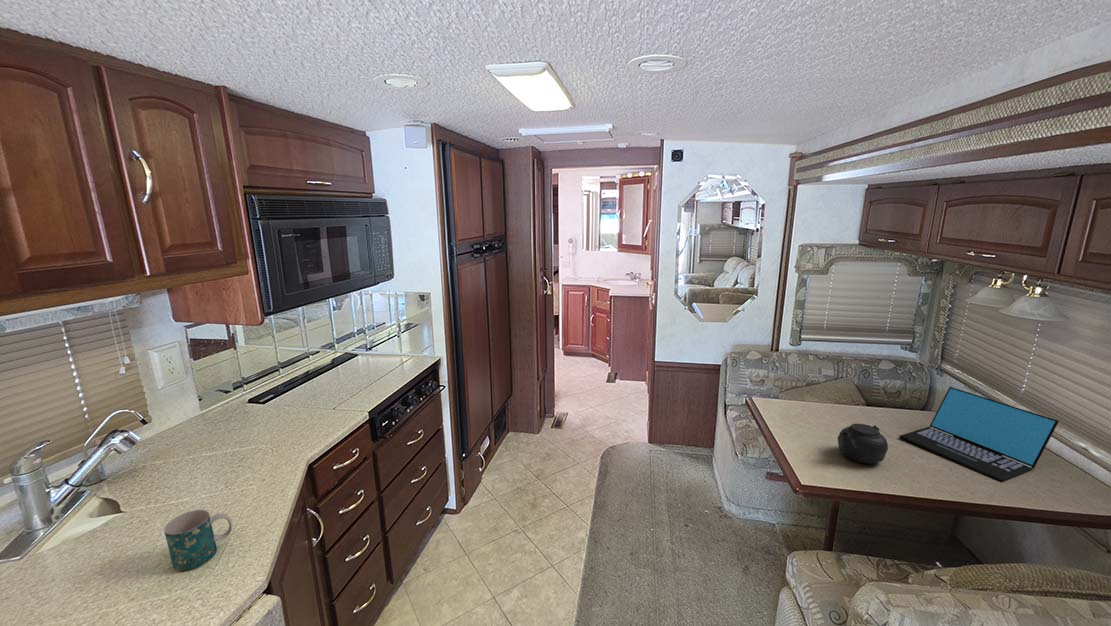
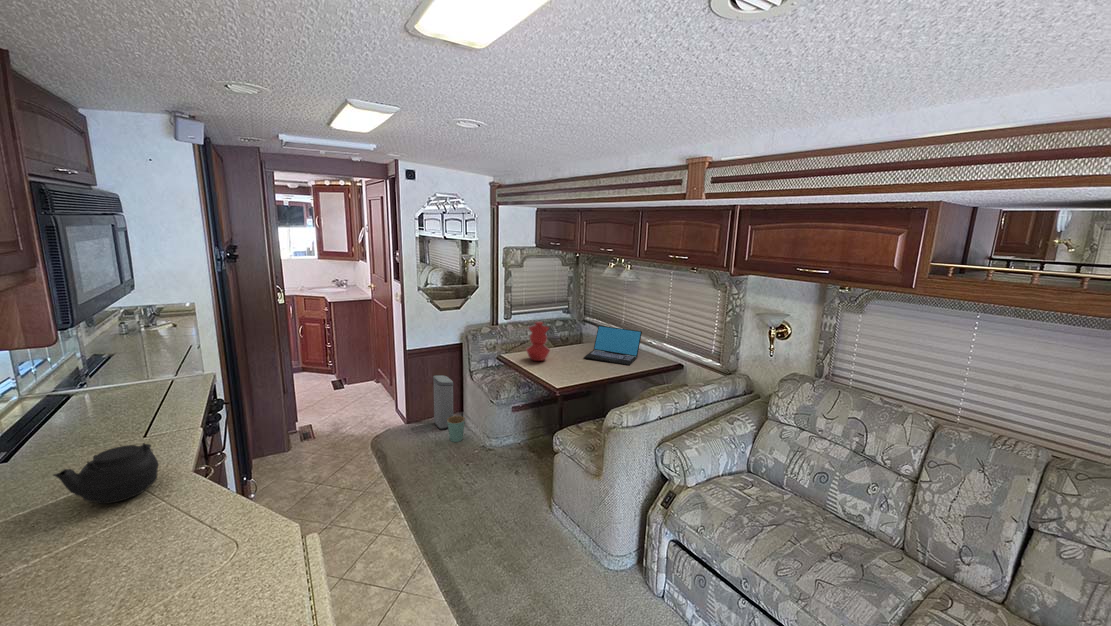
vase: none [790,361,835,422] -> present [526,322,550,361]
trash can: none [676,398,703,488] -> present [433,376,465,442]
teapot: present [838,424,888,464] -> present [53,443,159,504]
mug: present [164,510,232,571] -> none [143,514,202,578]

